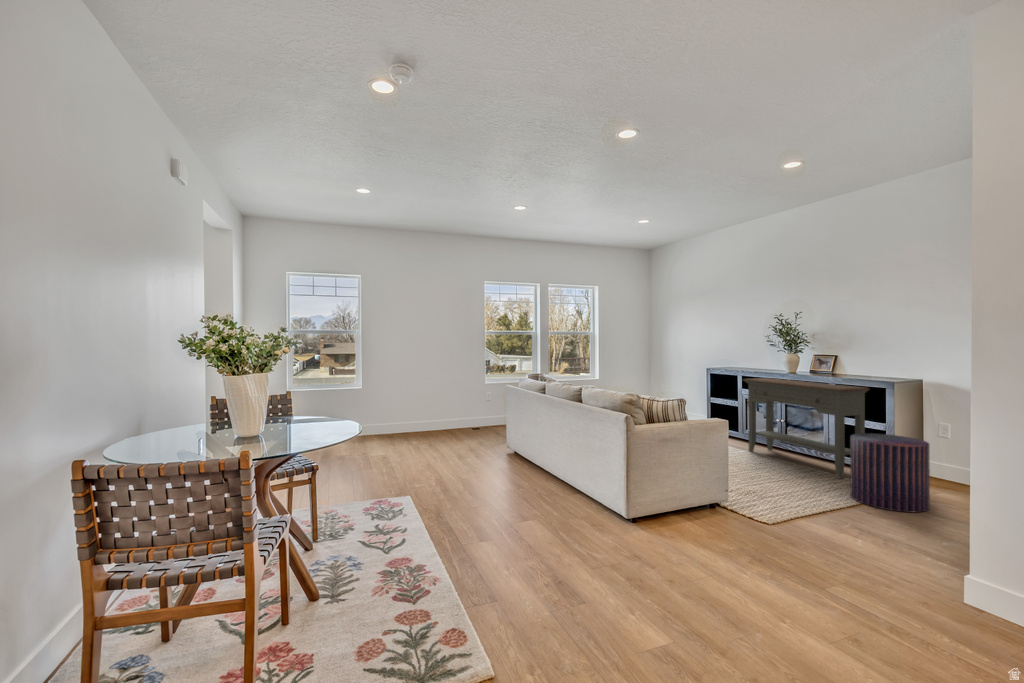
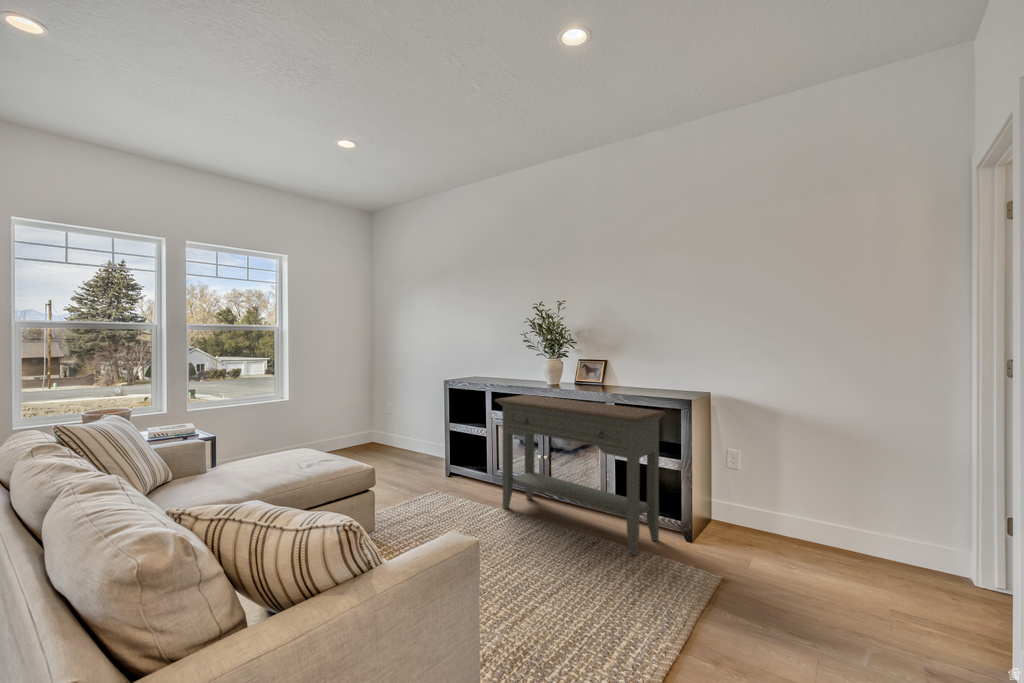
pouf: present [850,433,930,512] -> none [666,490,778,640]

